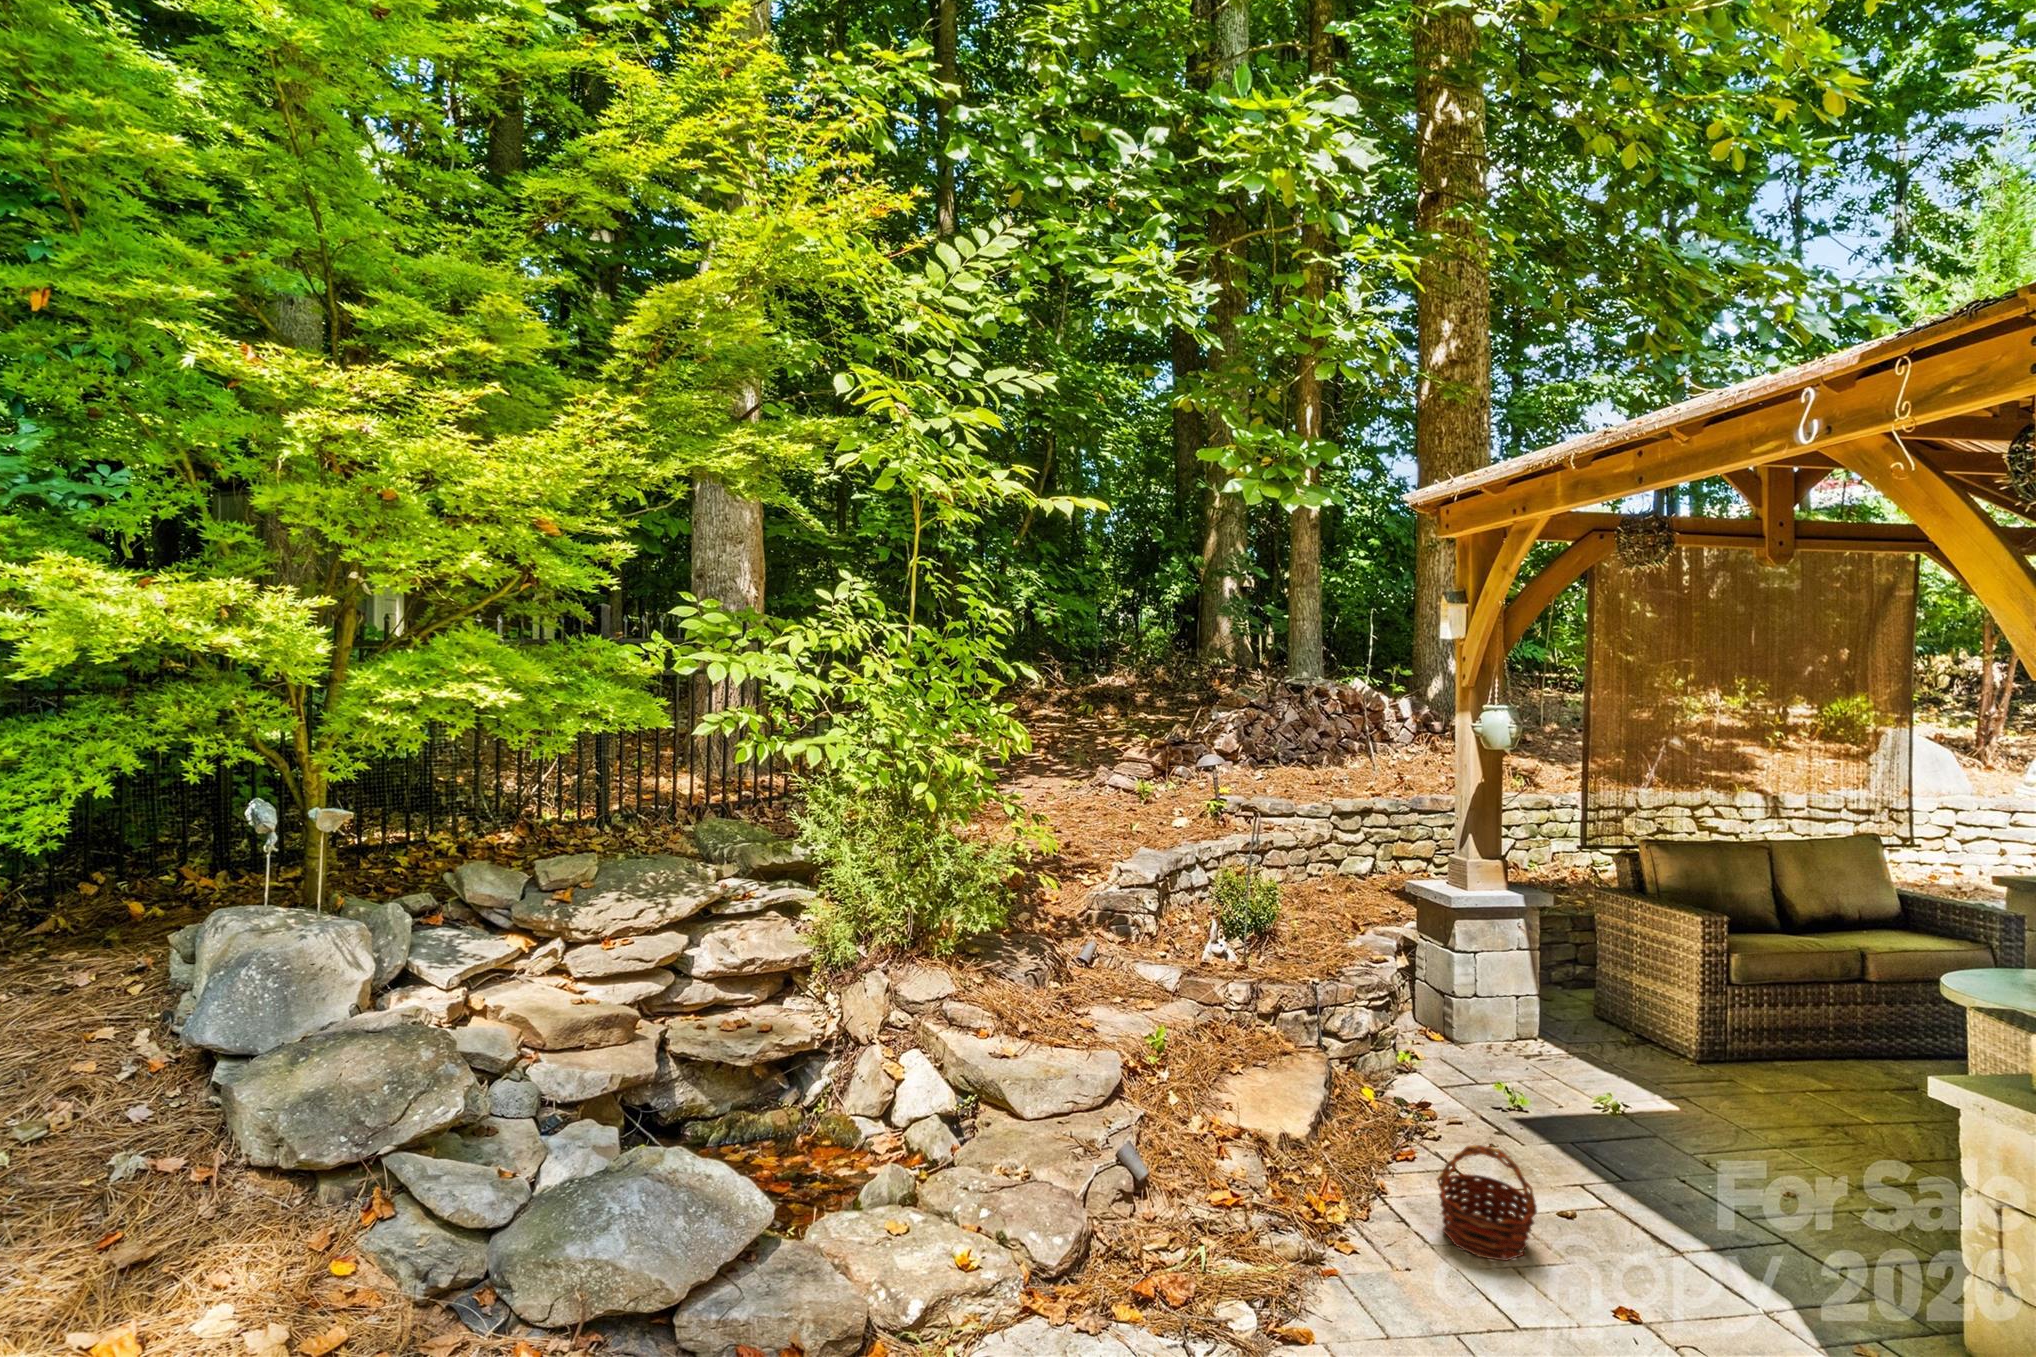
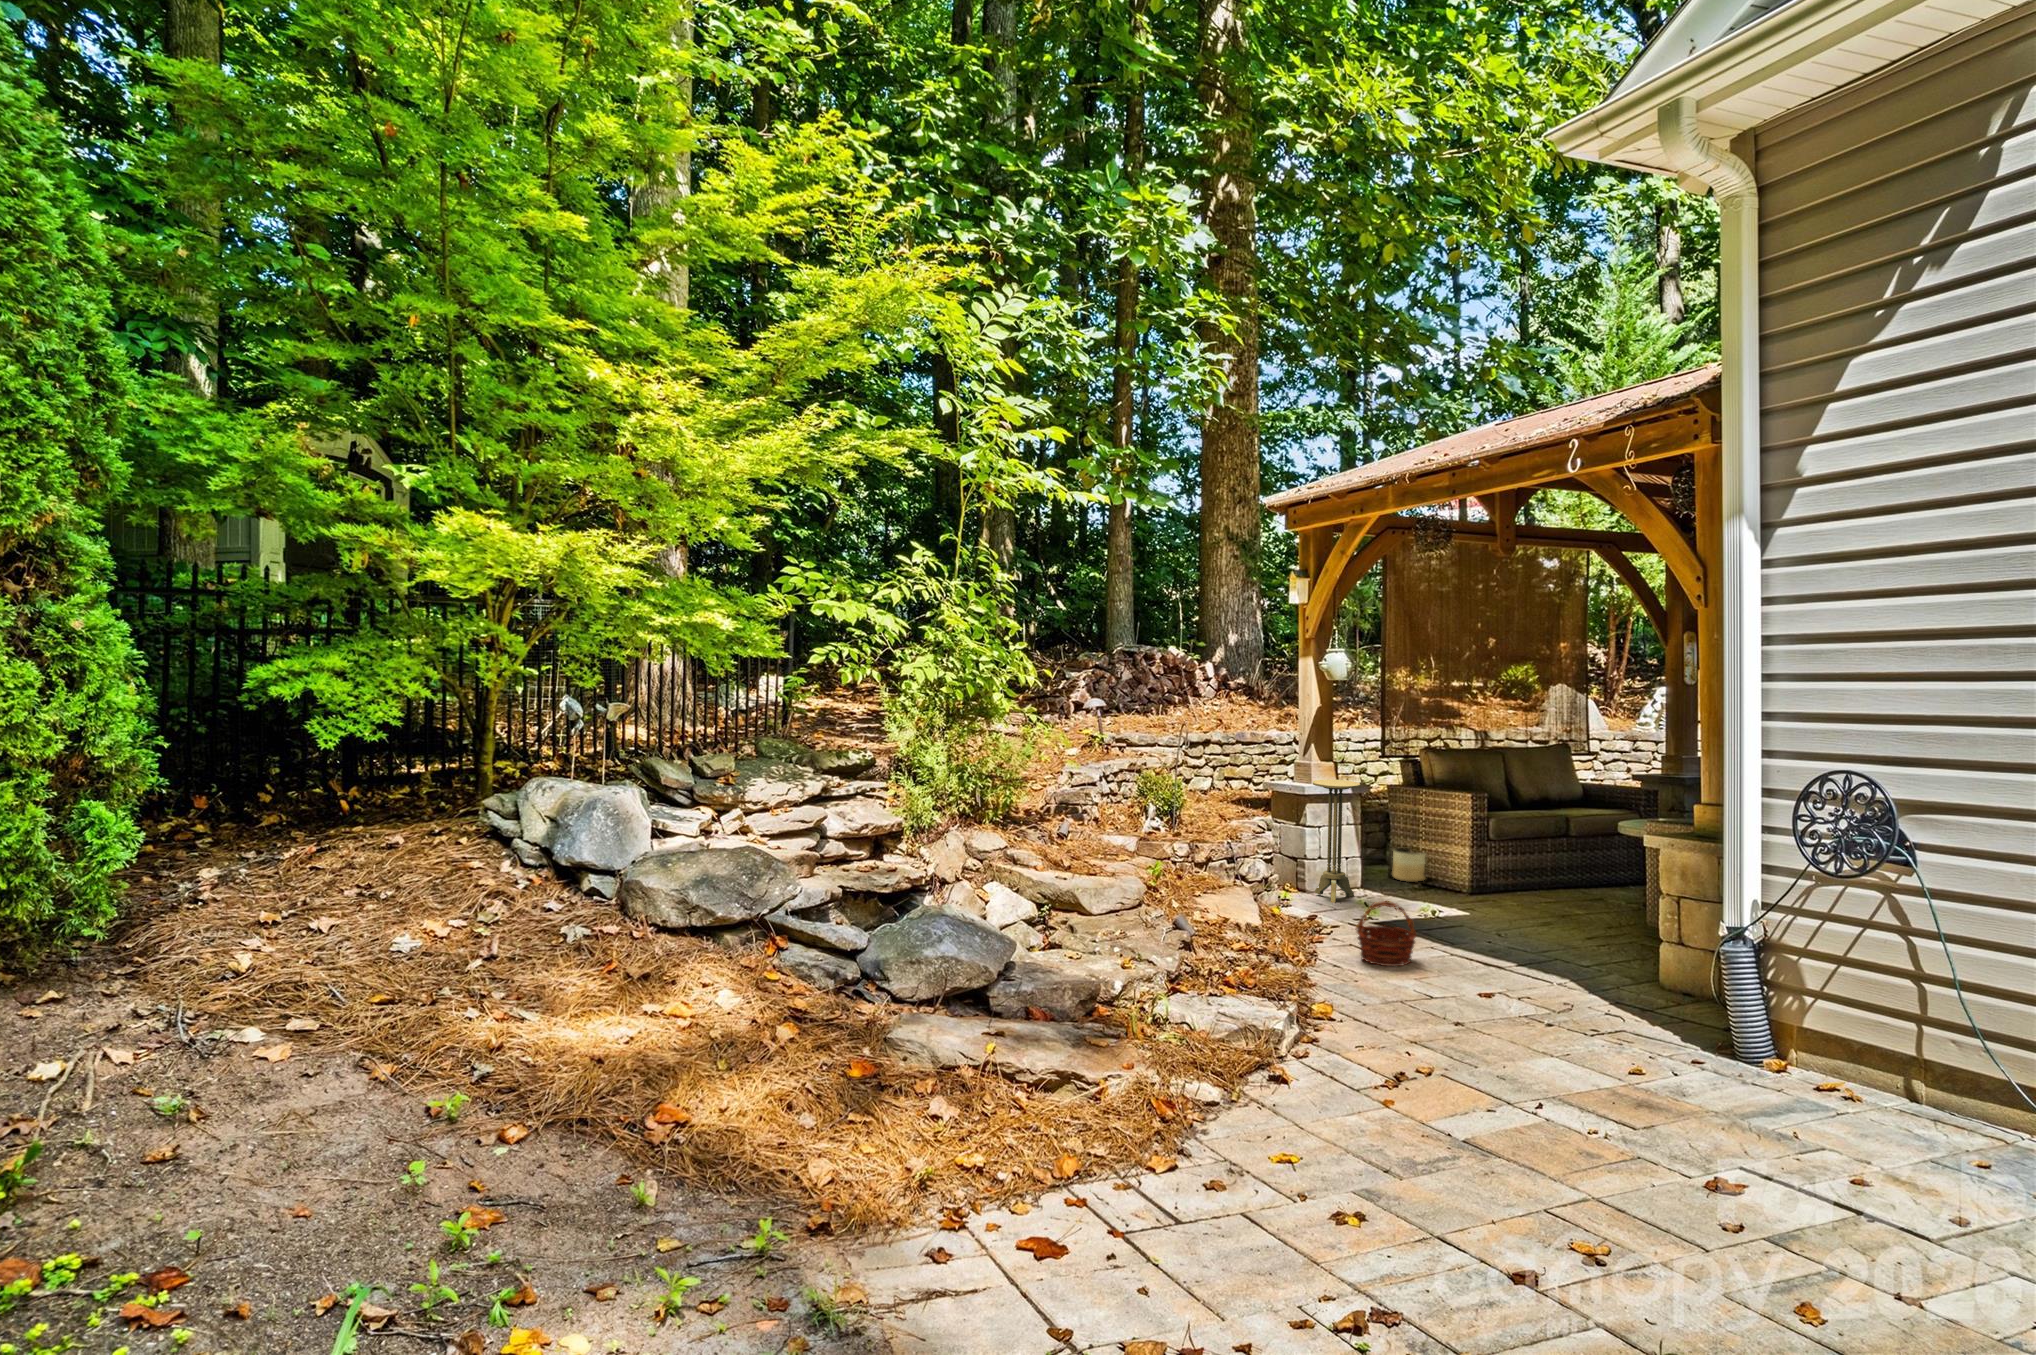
side table: none [1458,899,1529,1081] -> present [1313,779,1360,903]
planter: none [1596,995,1650,1051] -> present [1392,848,1426,882]

